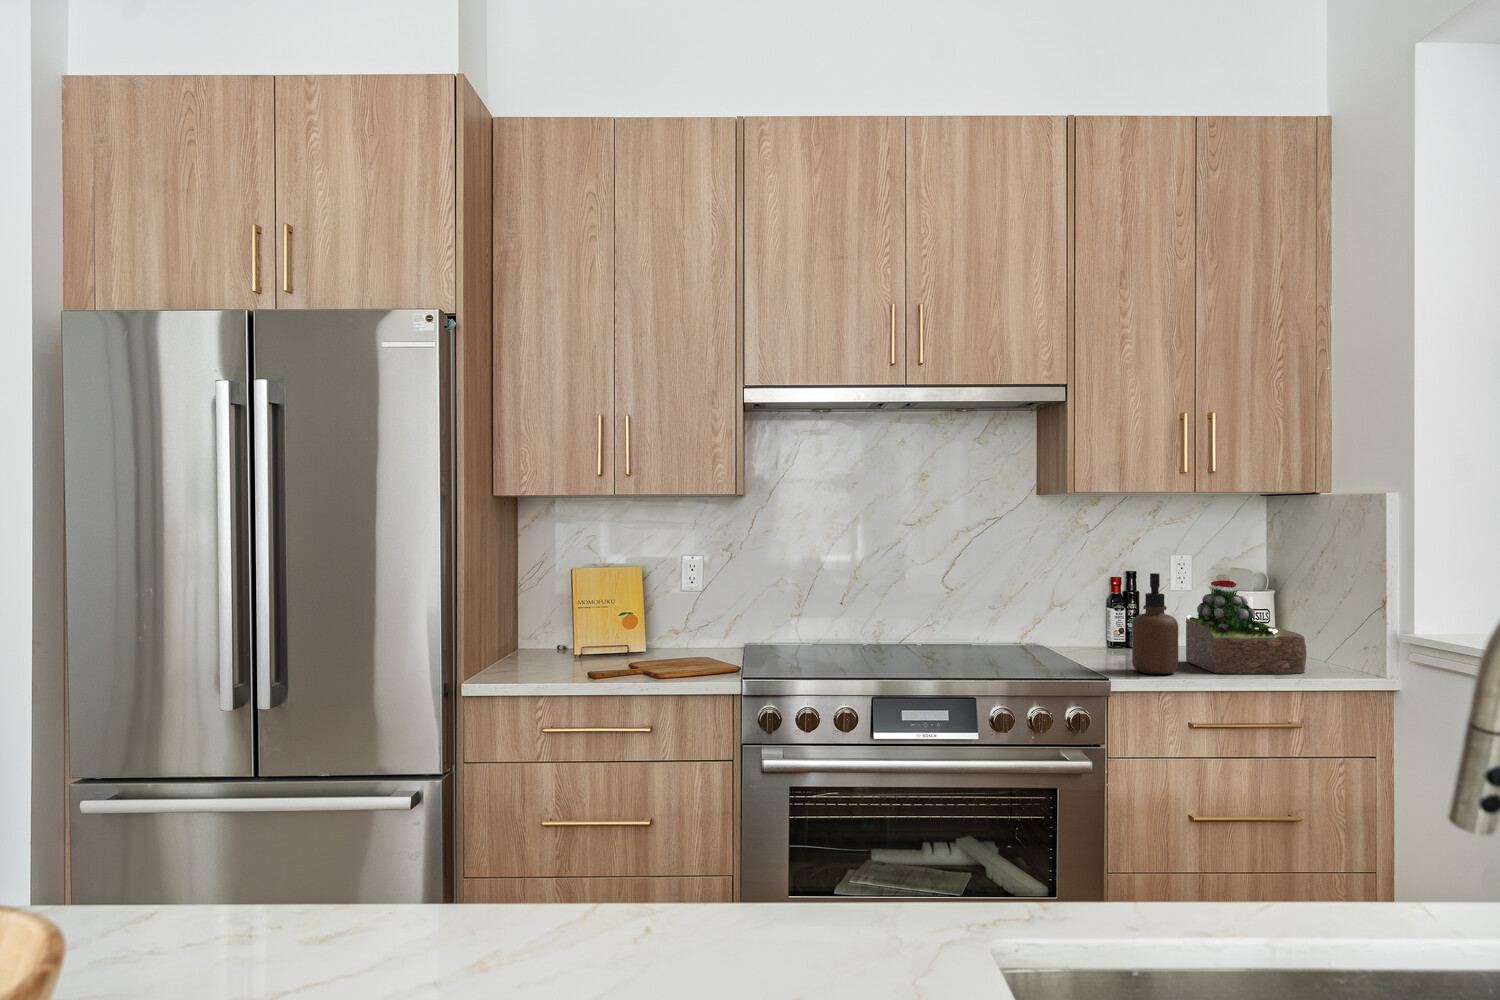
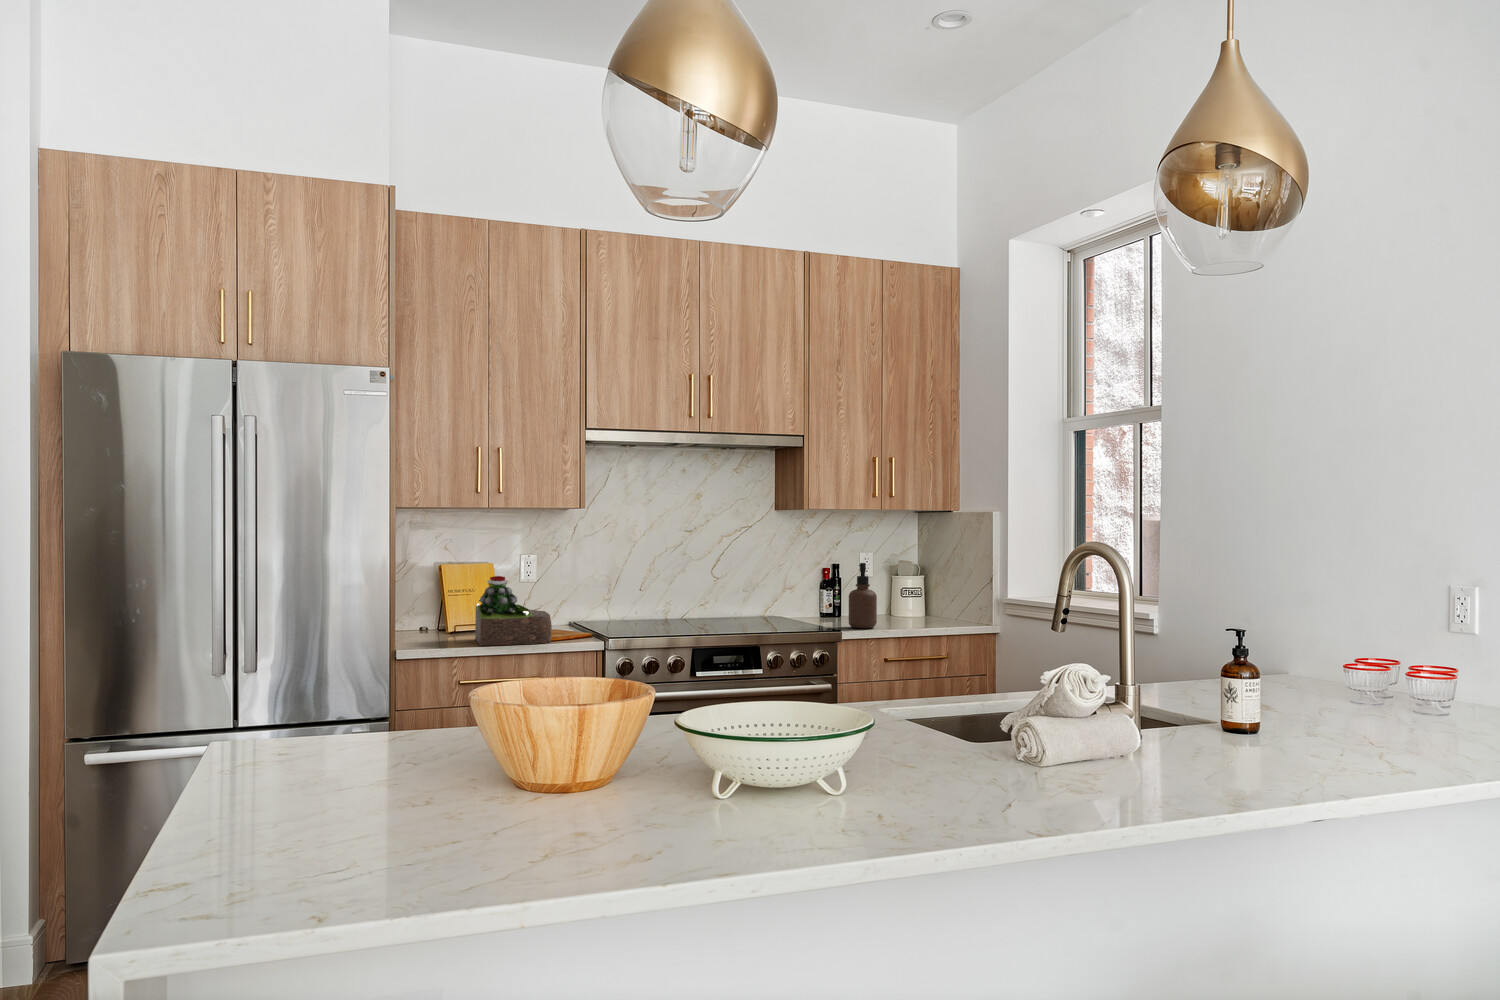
succulent plant: present [1186,580,1307,674] -> present [475,576,552,646]

